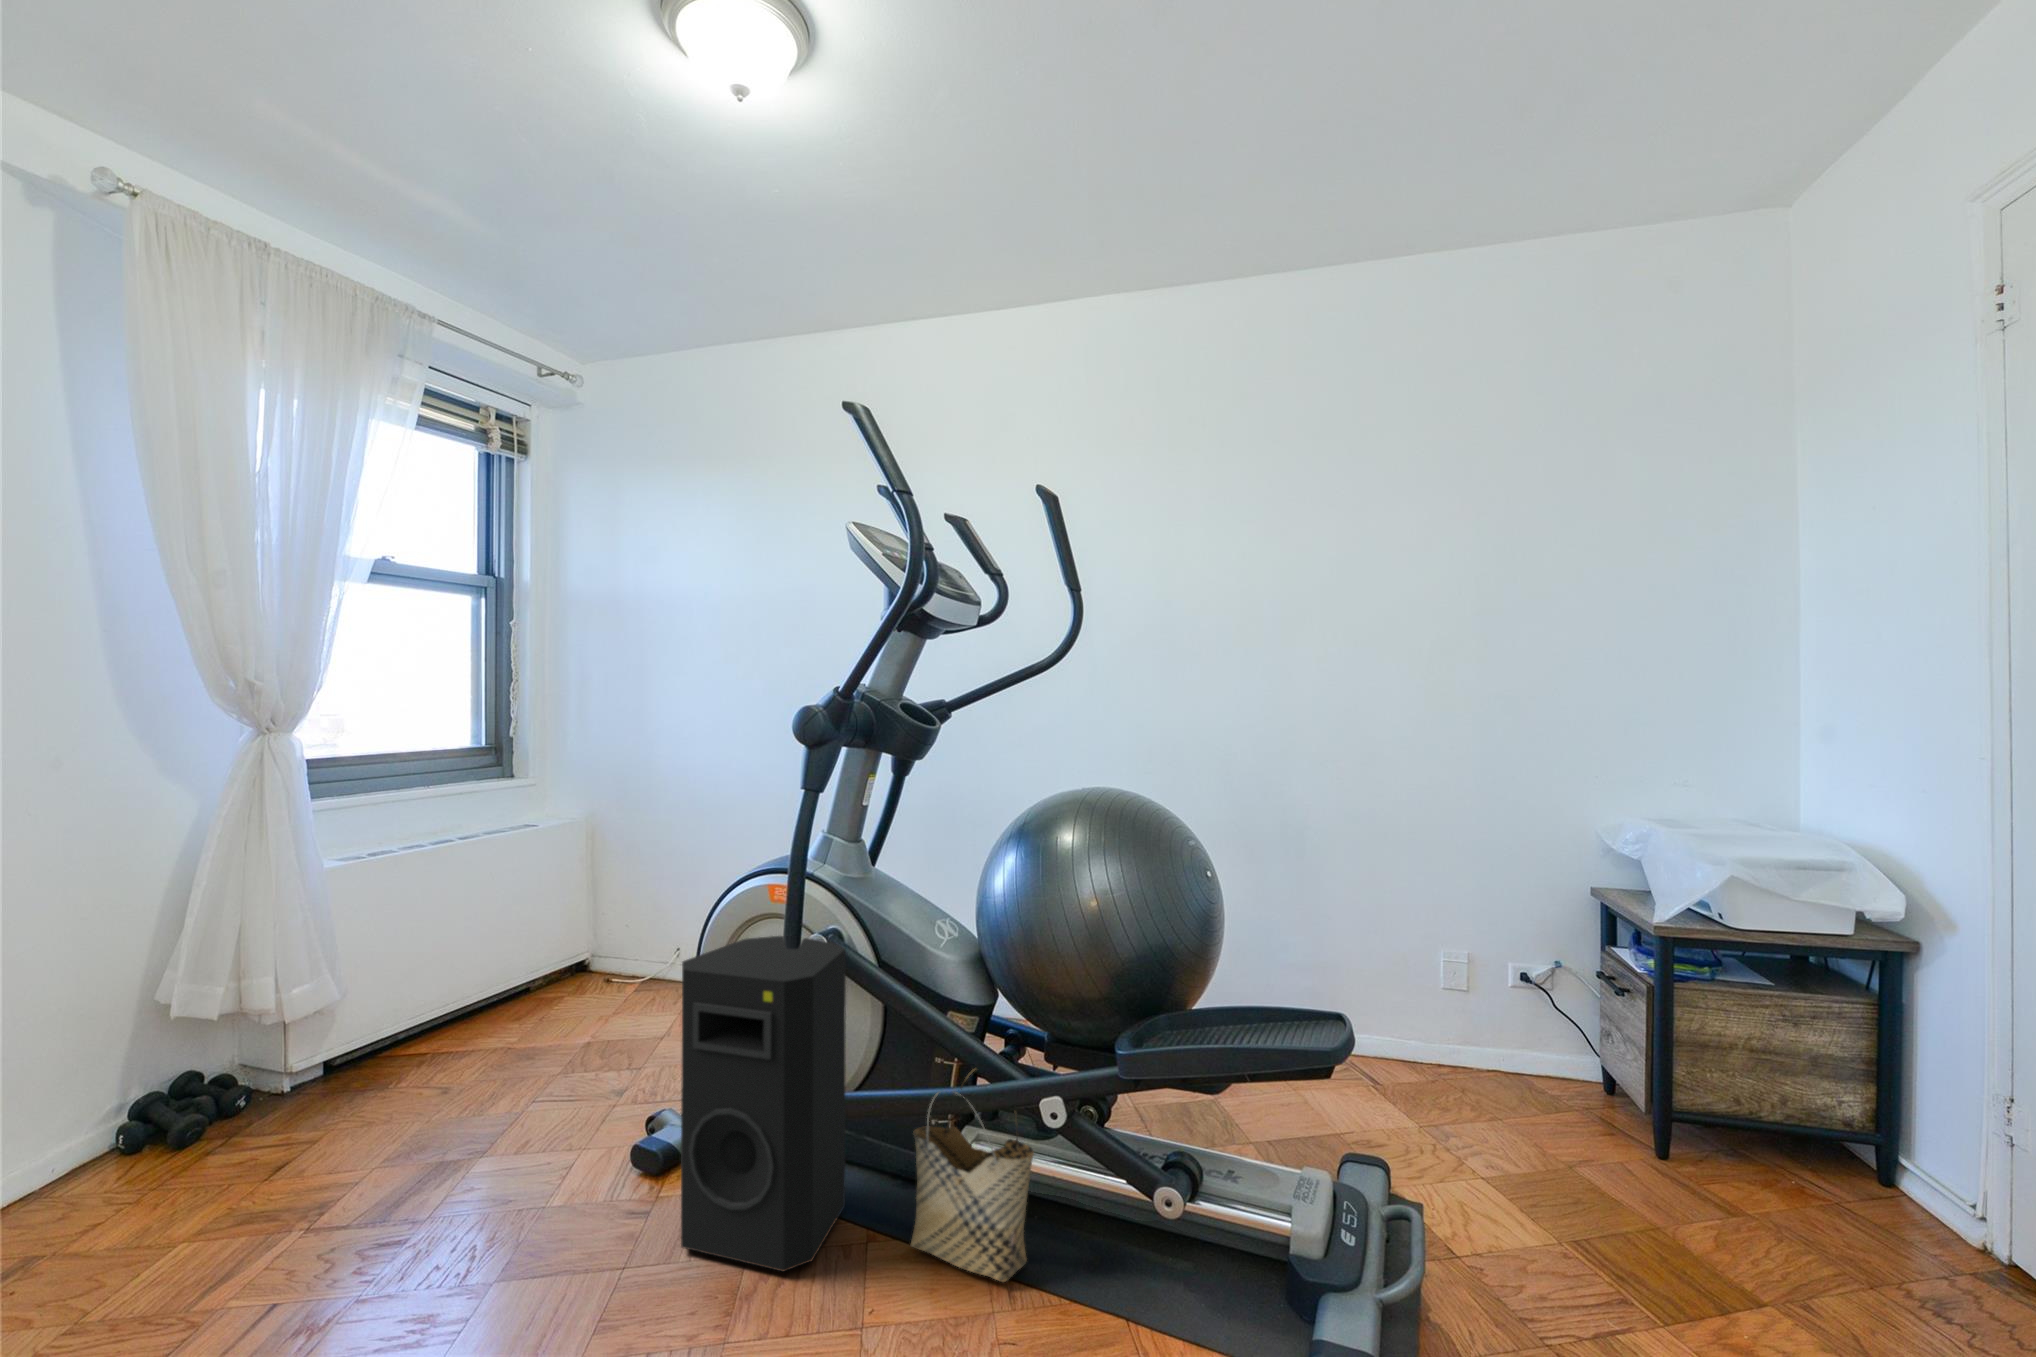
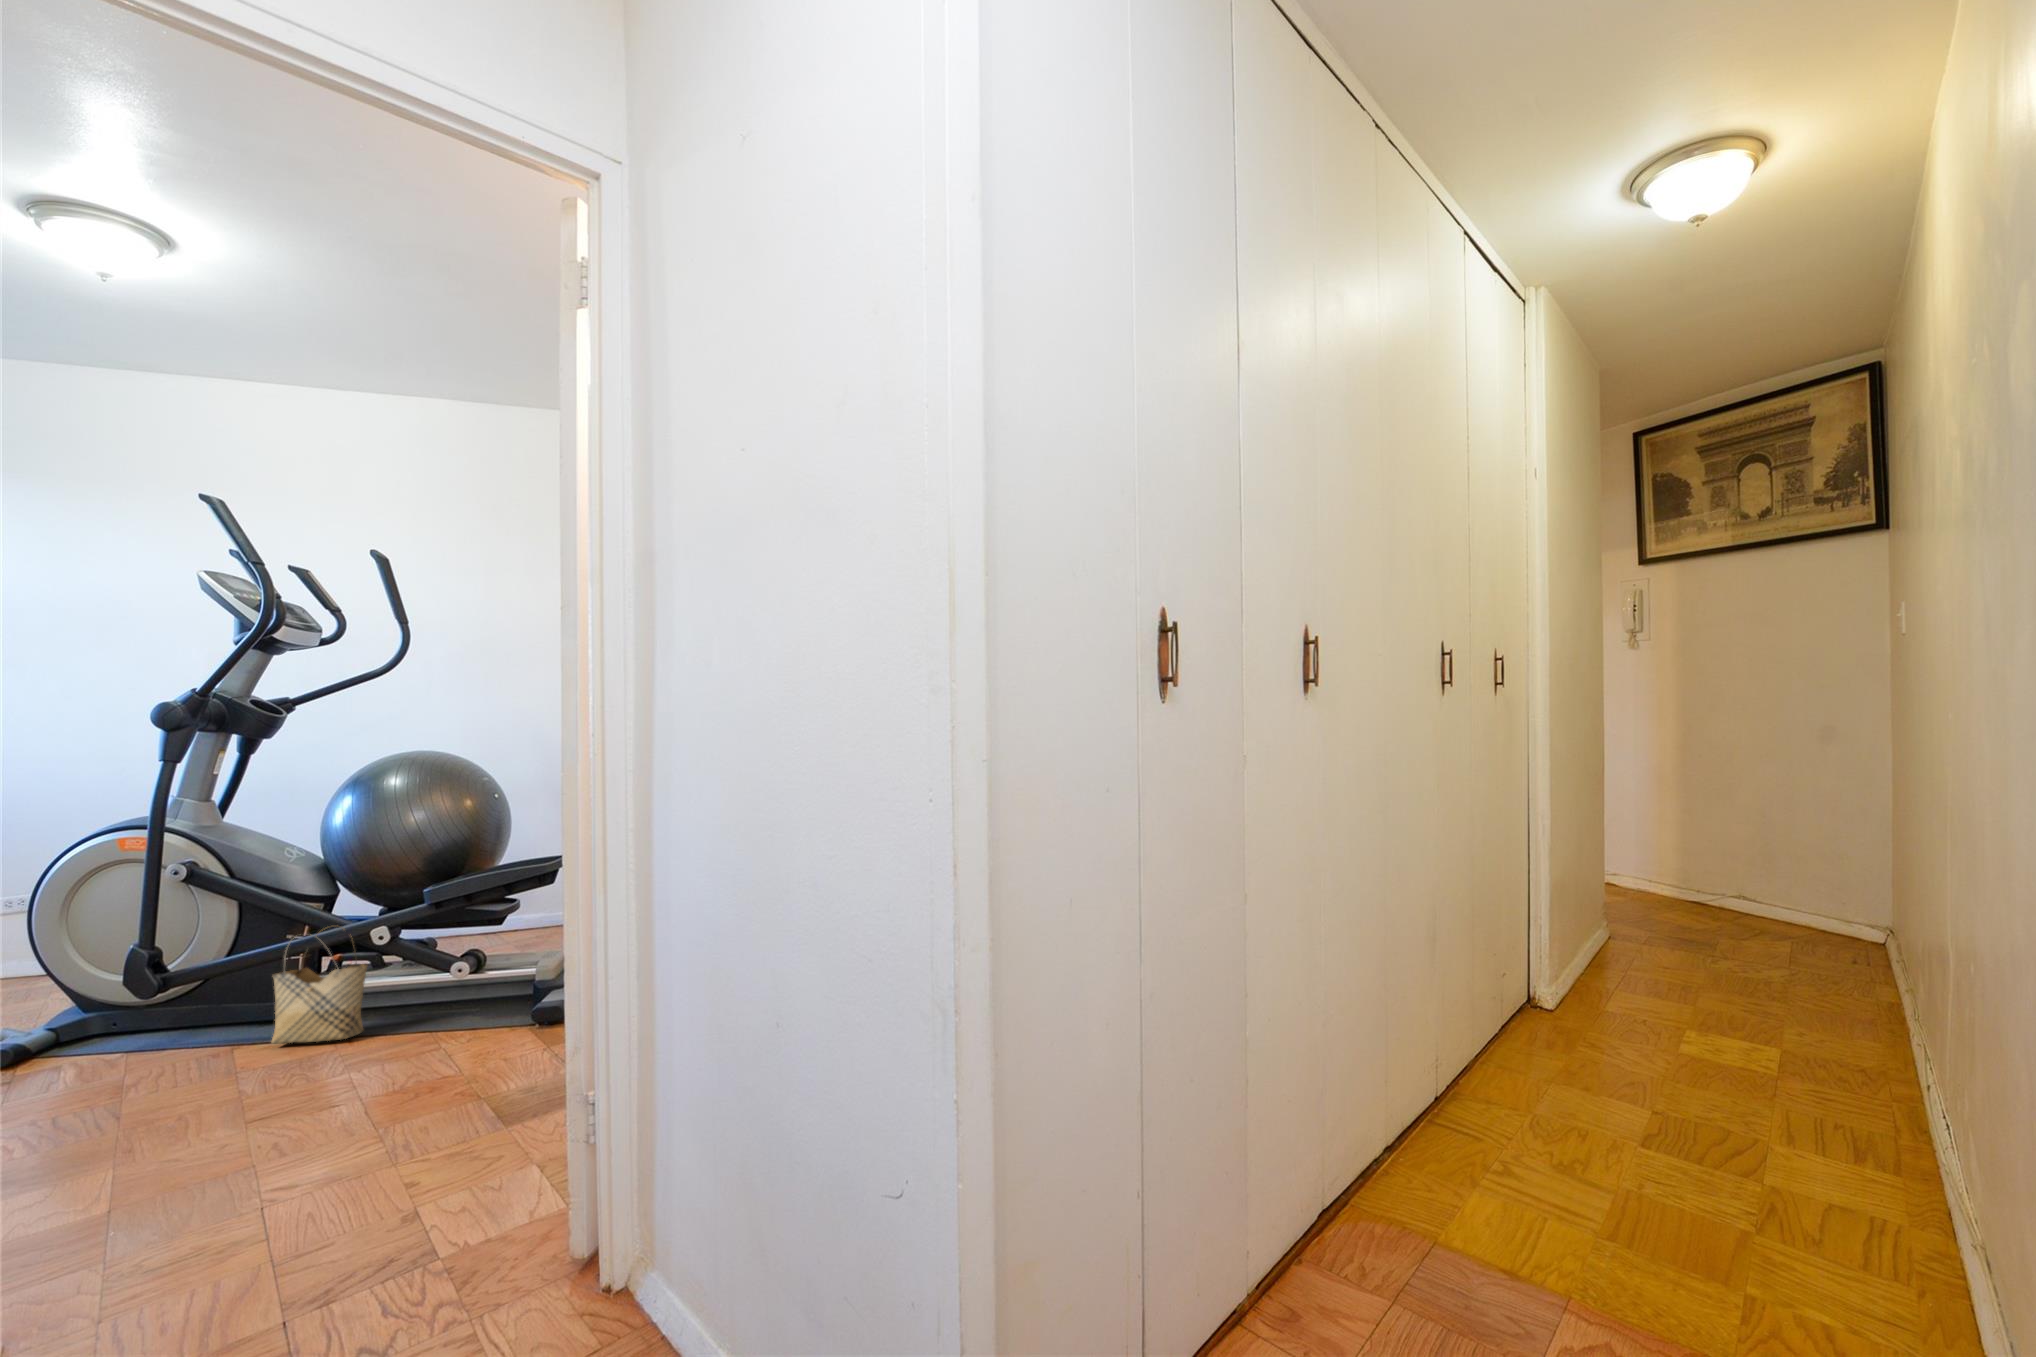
speaker: present [681,936,846,1271] -> none [52,869,210,1086]

